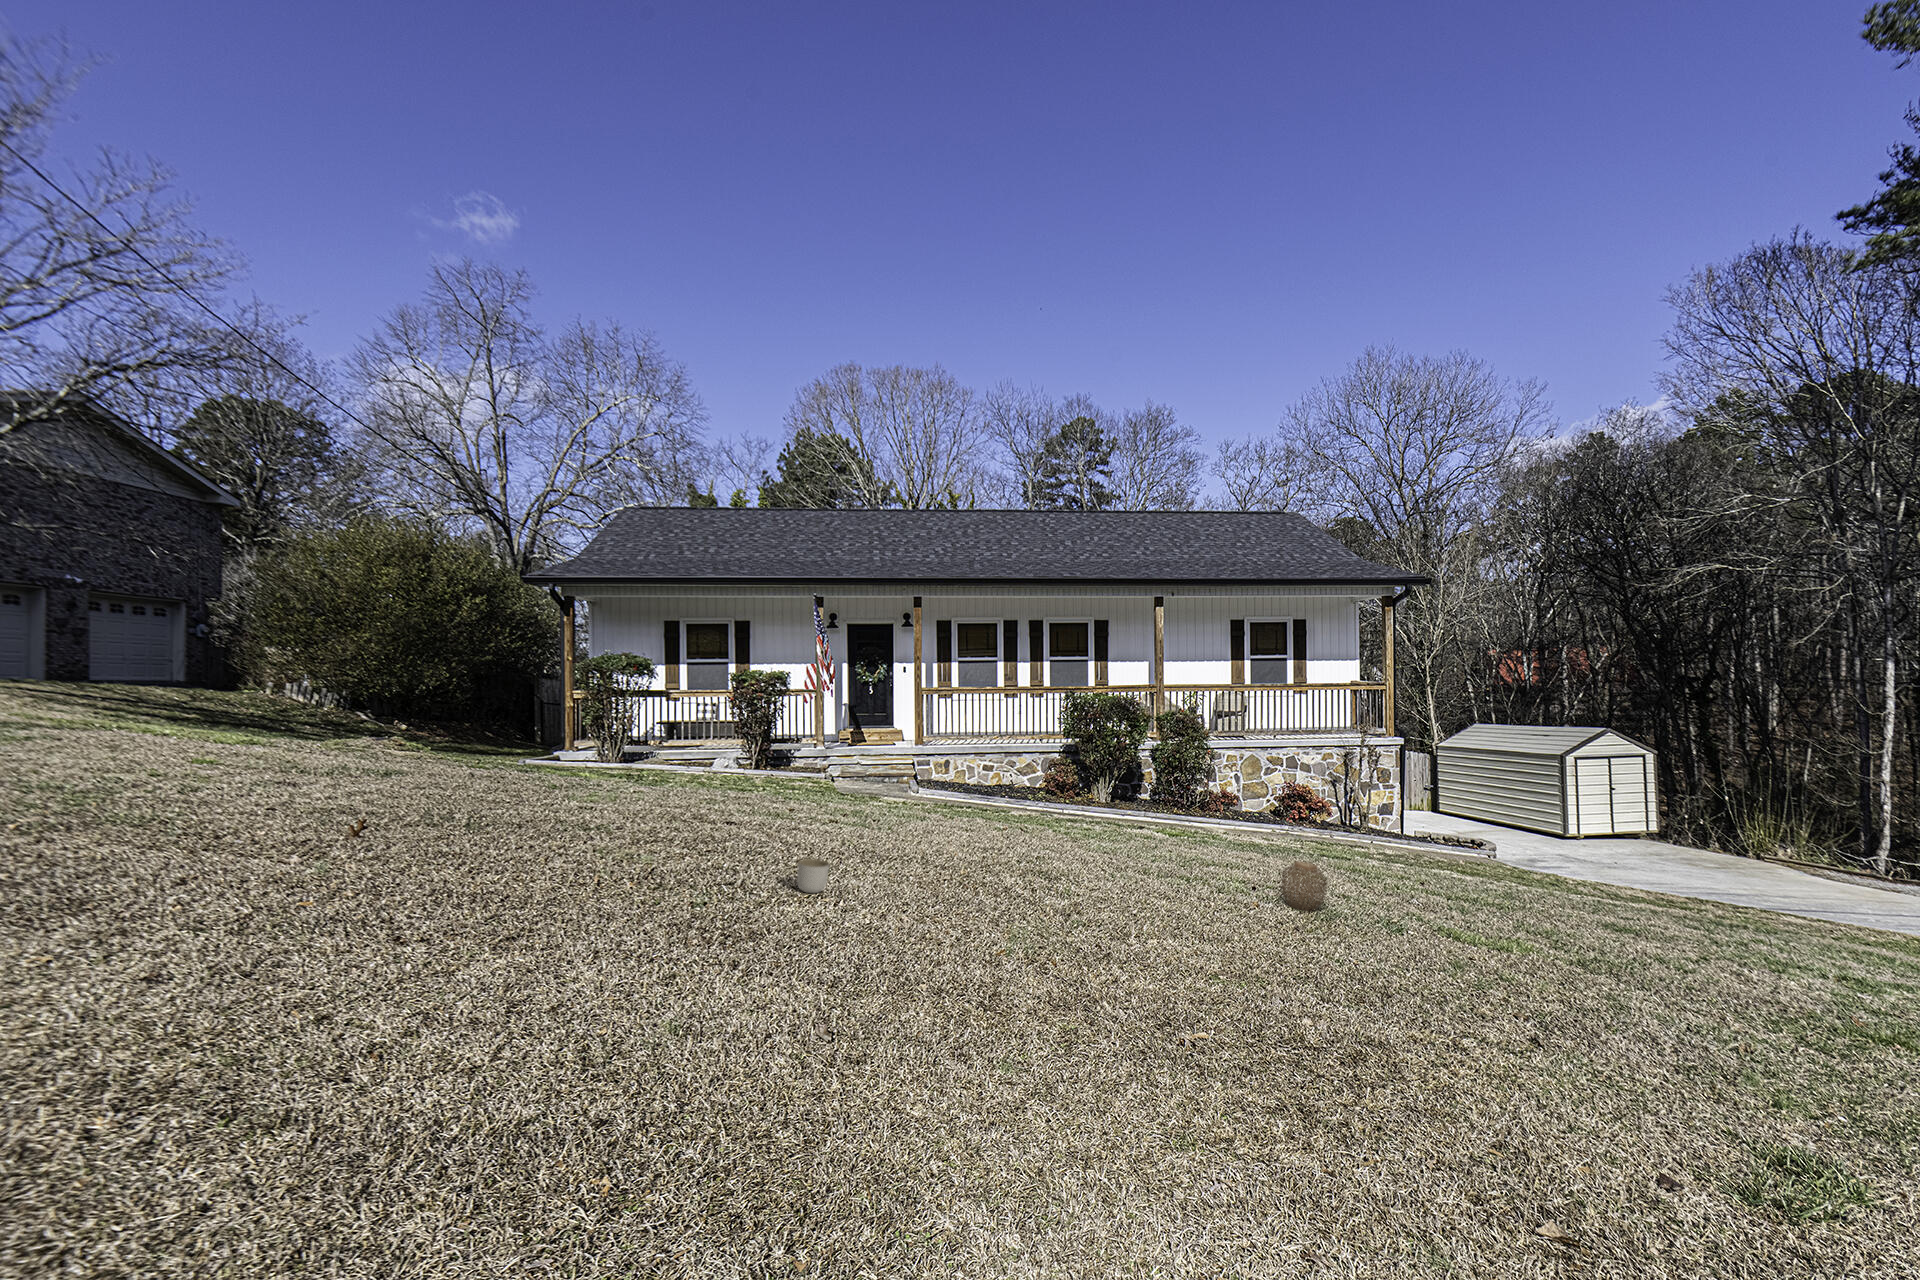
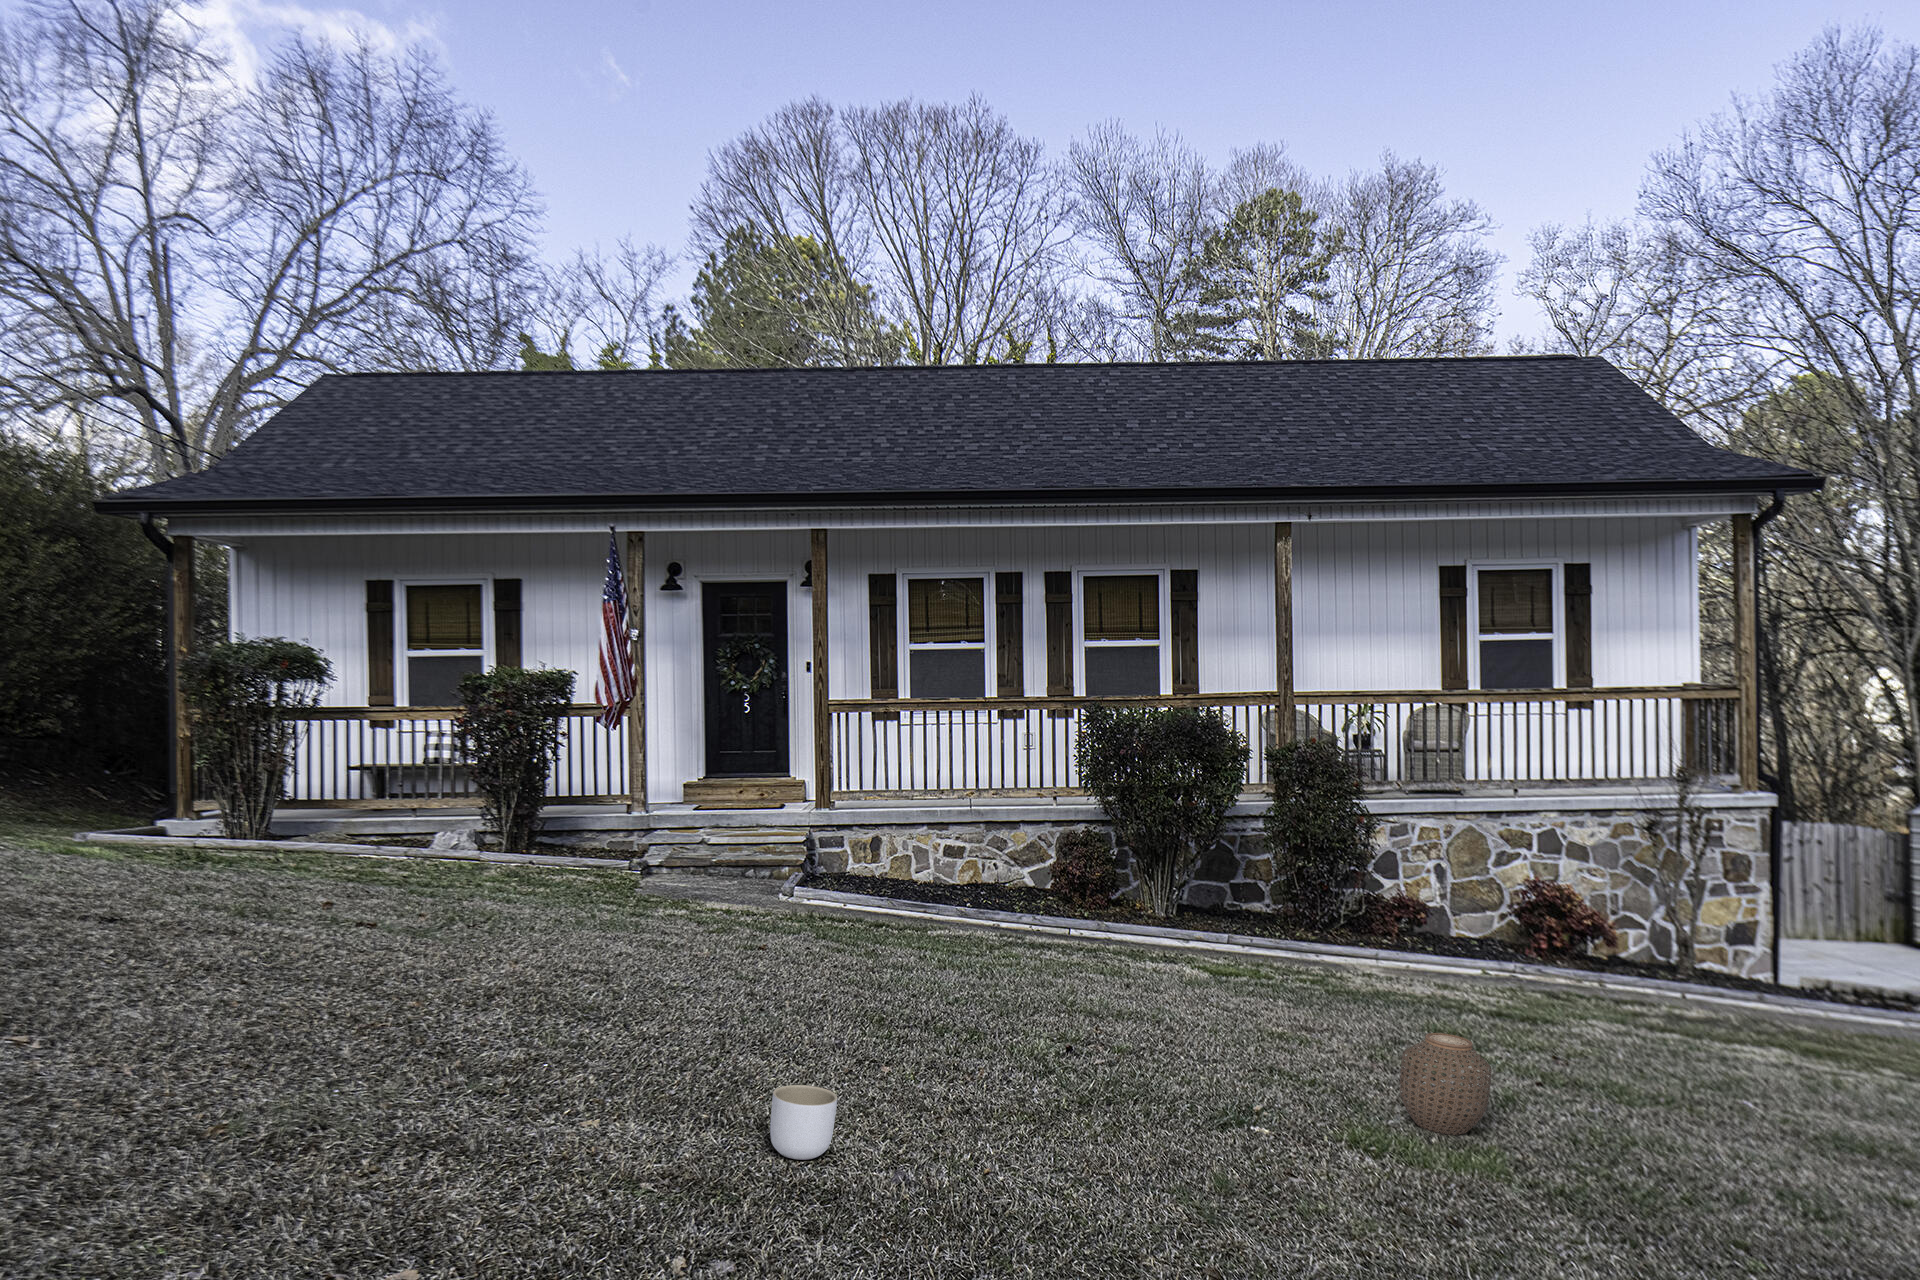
planter: present [797,859,829,893] -> present [770,1085,837,1160]

